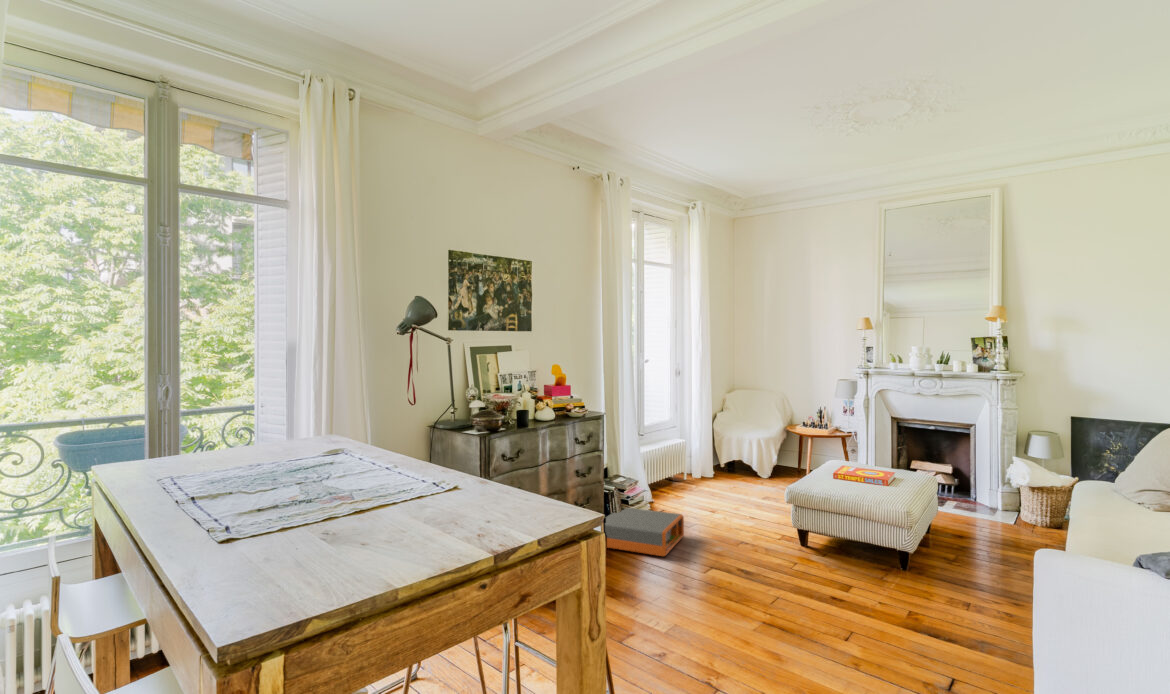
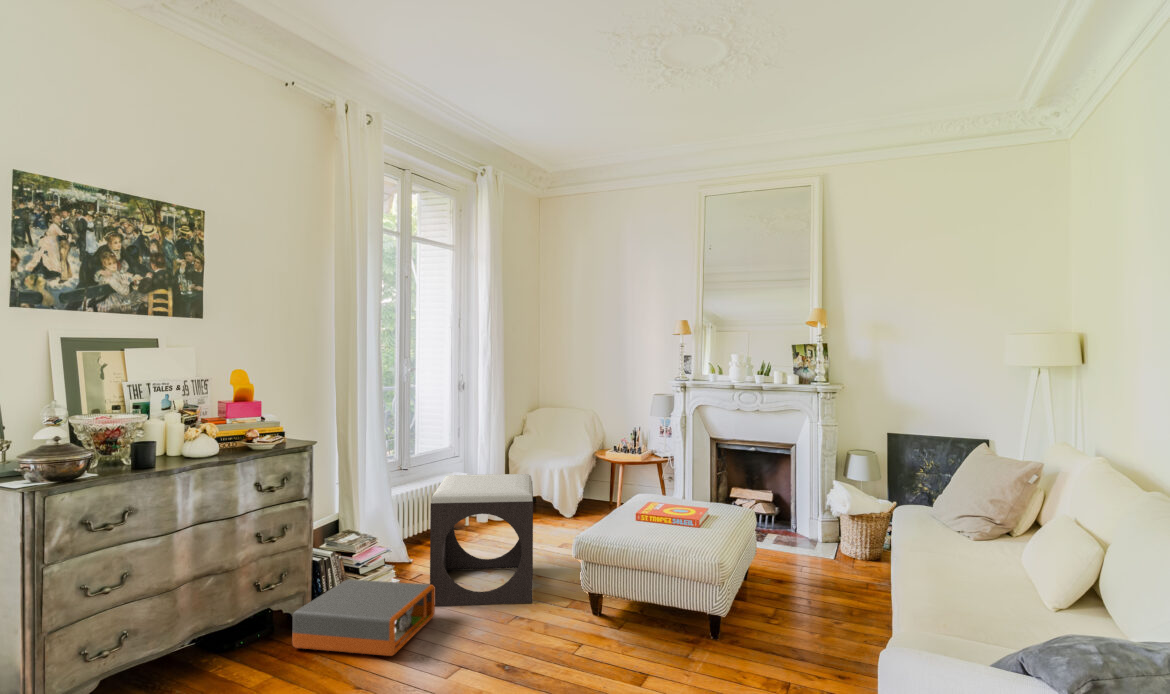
footstool: none [677,439,752,534] -> present [430,474,533,606]

